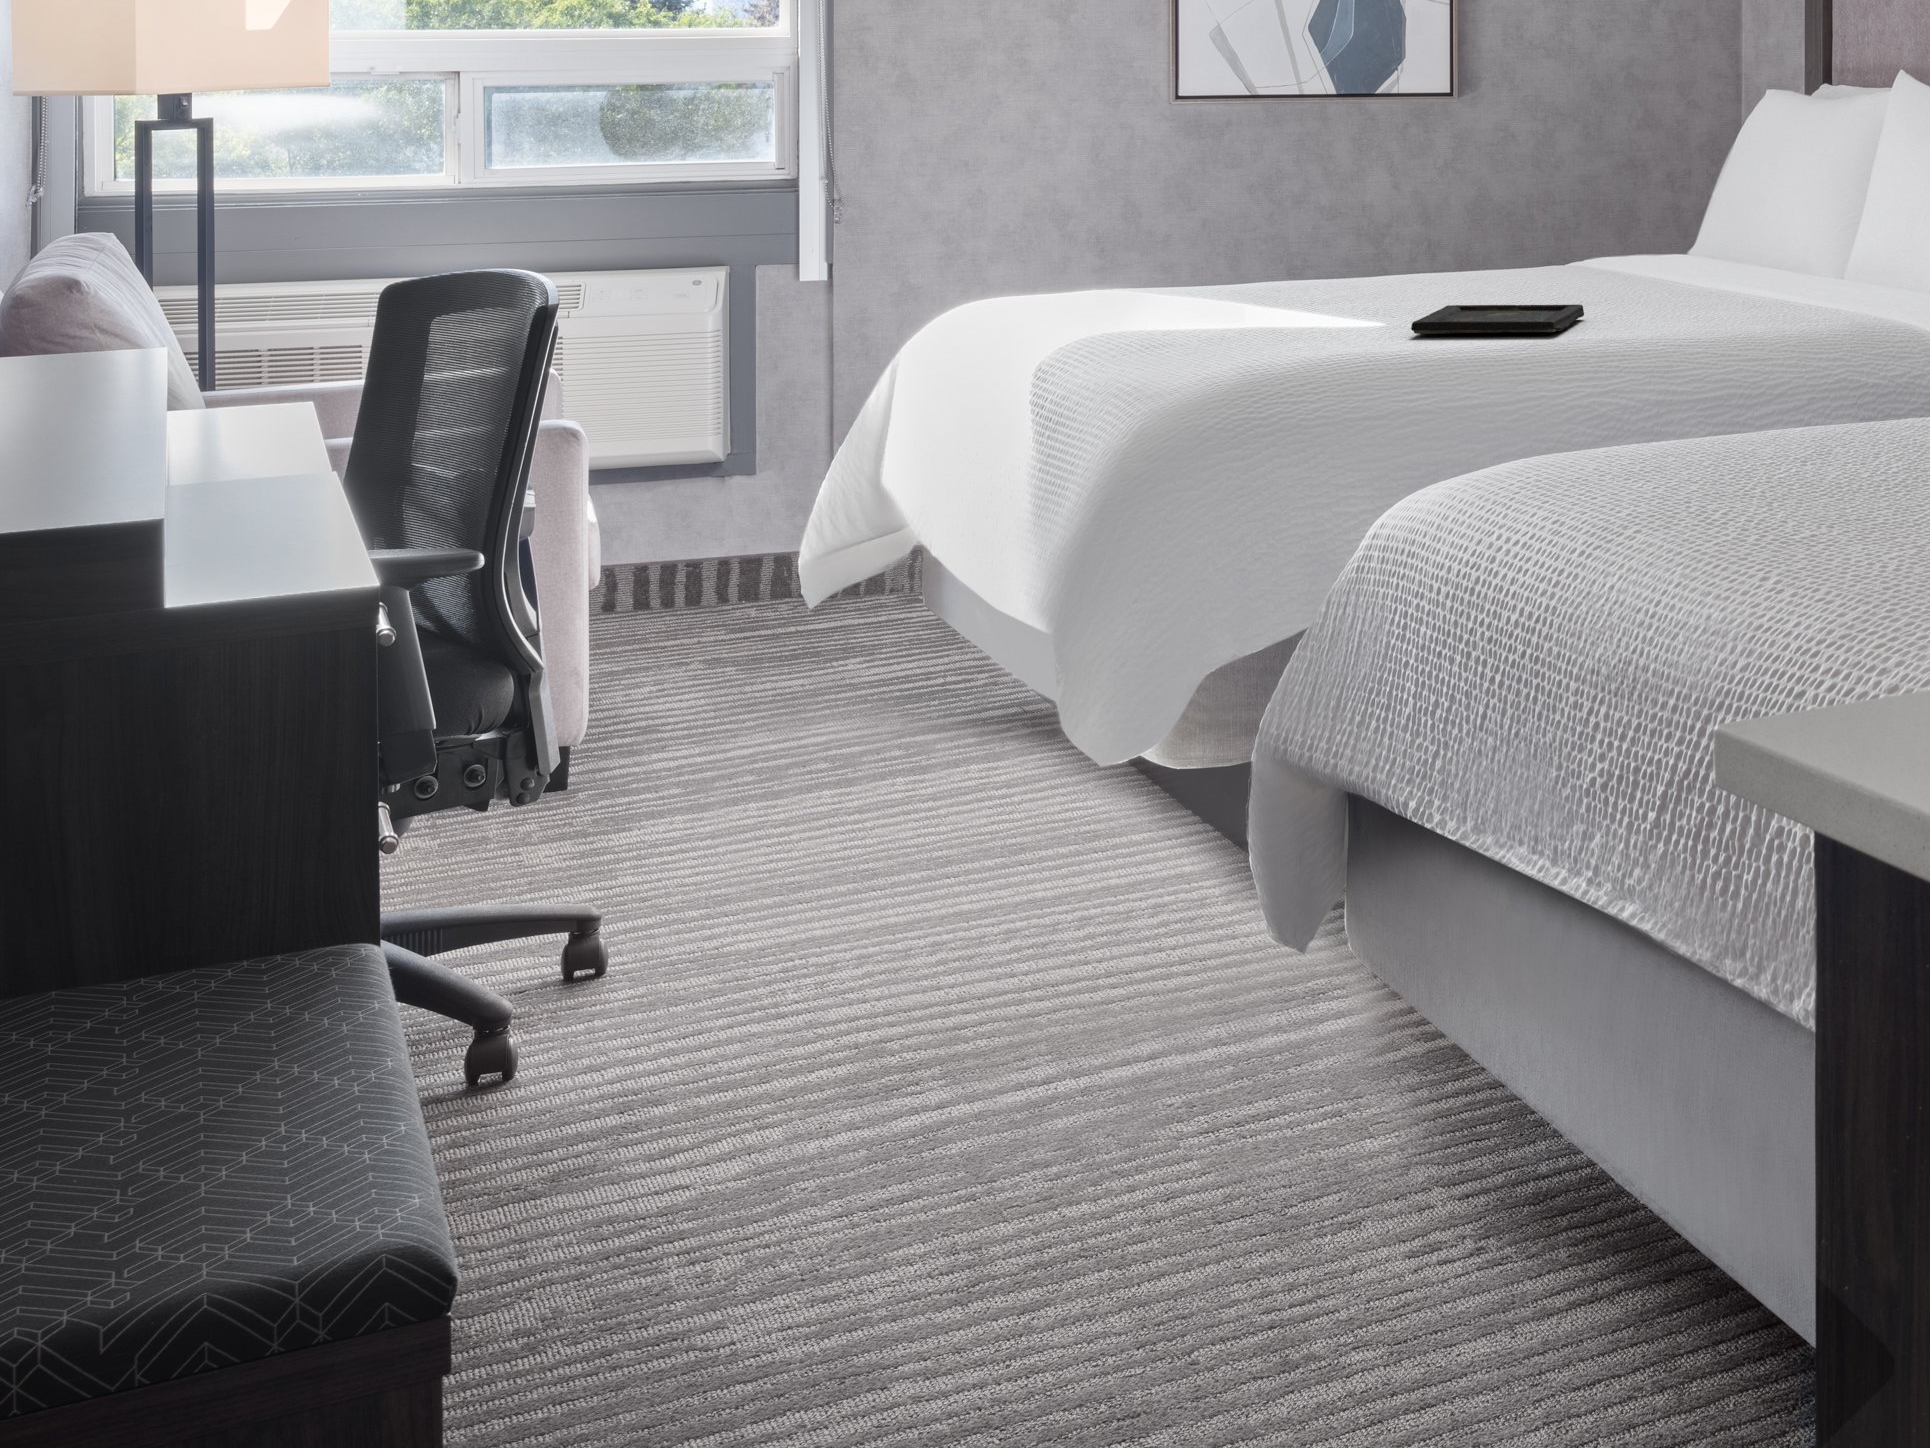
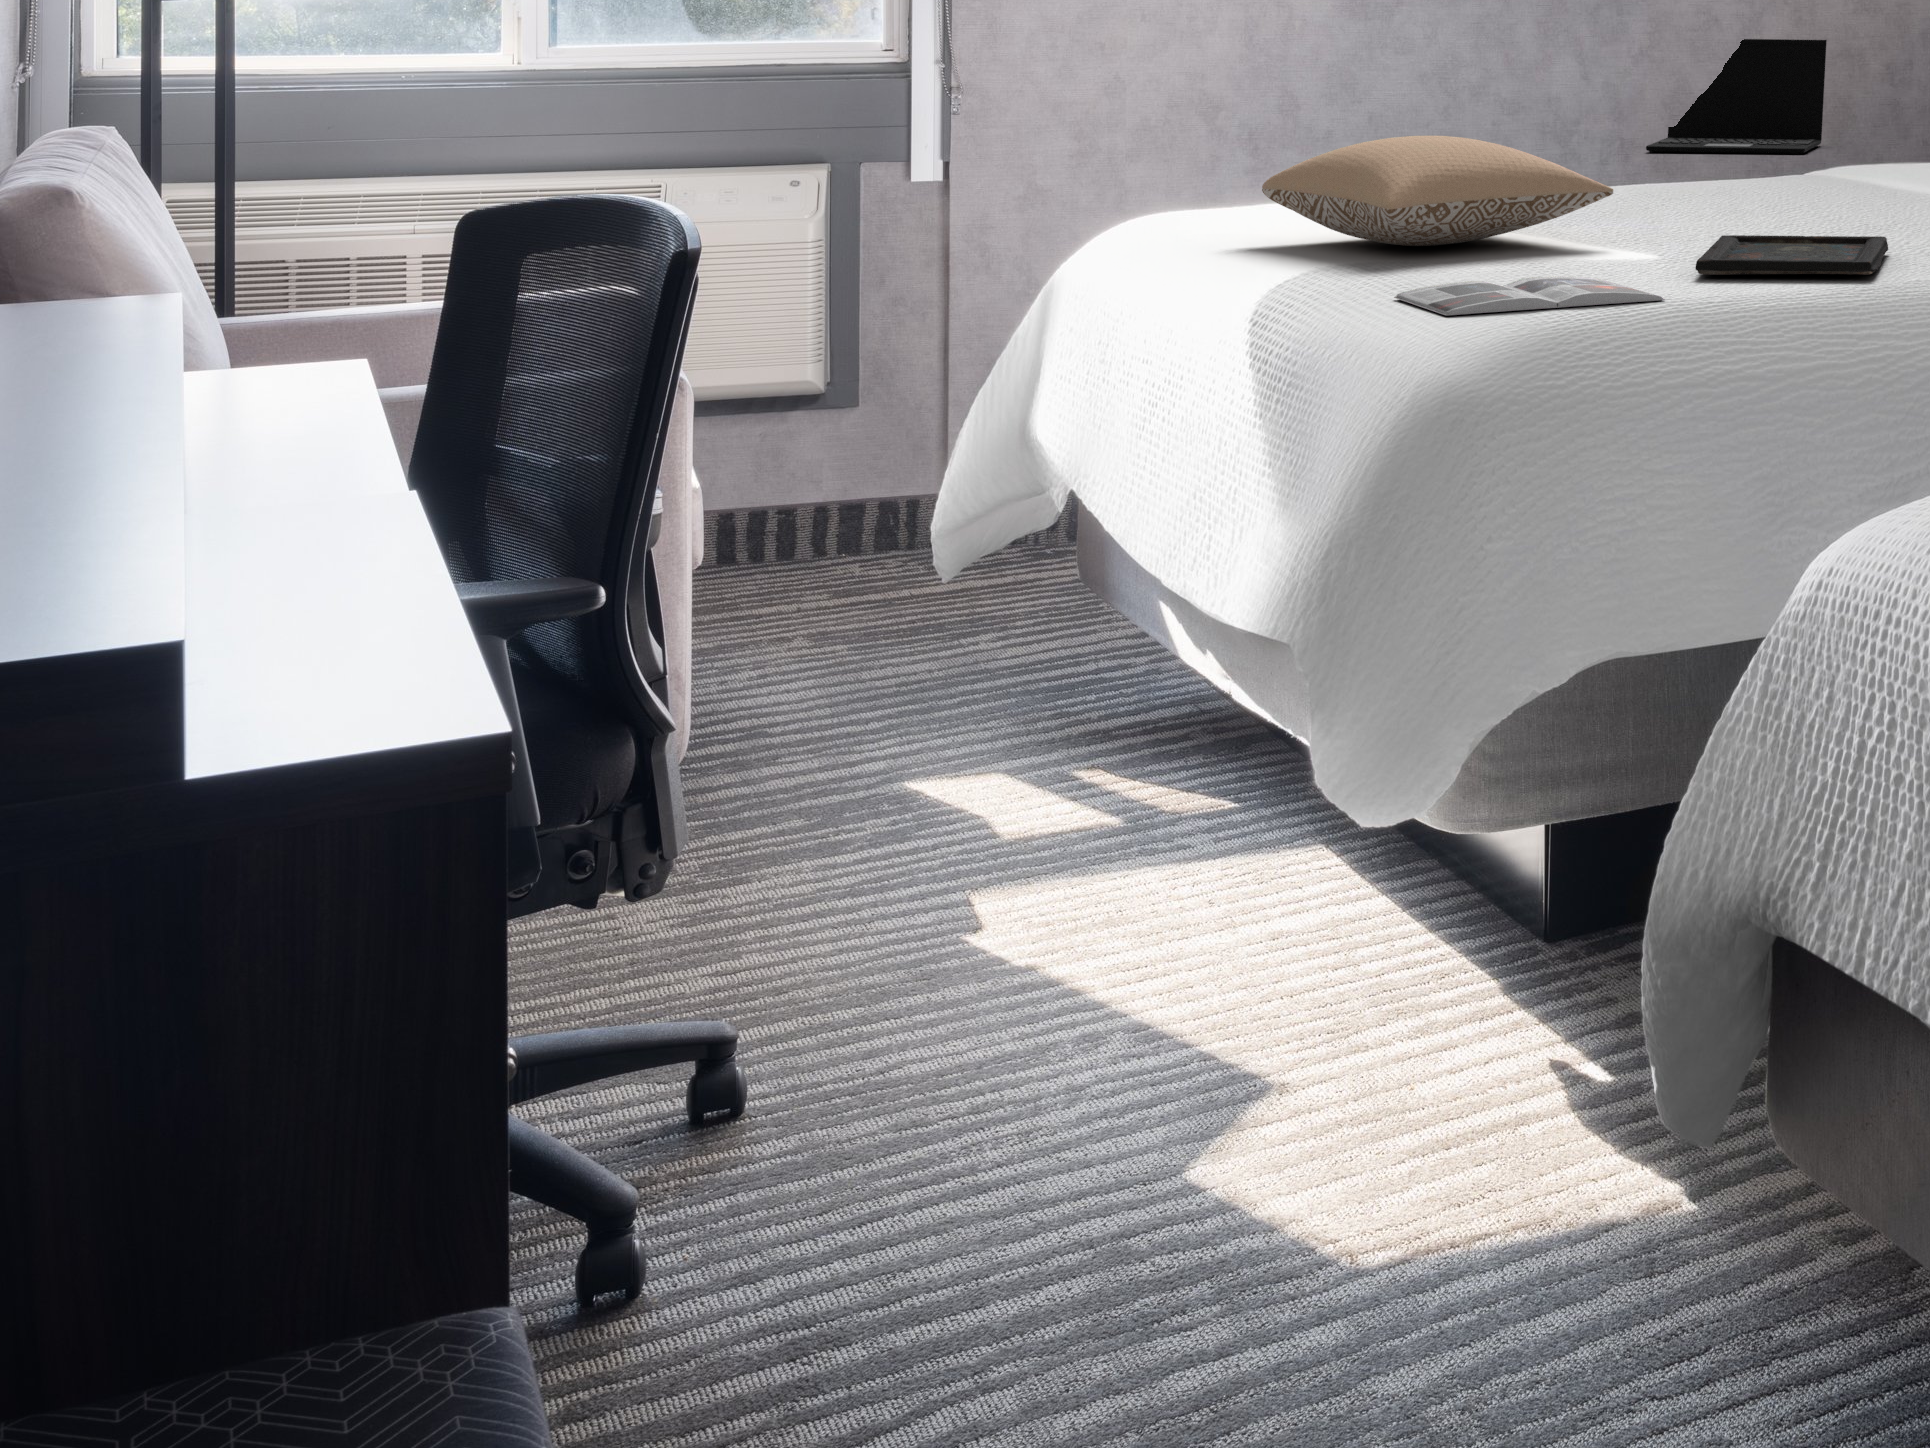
laptop: none [1443,152,1604,249] -> present [1646,39,1827,154]
pillow: none [1072,228,1362,316] -> present [1262,136,1613,246]
magazine: none [1156,335,1375,364] -> present [1394,276,1665,316]

